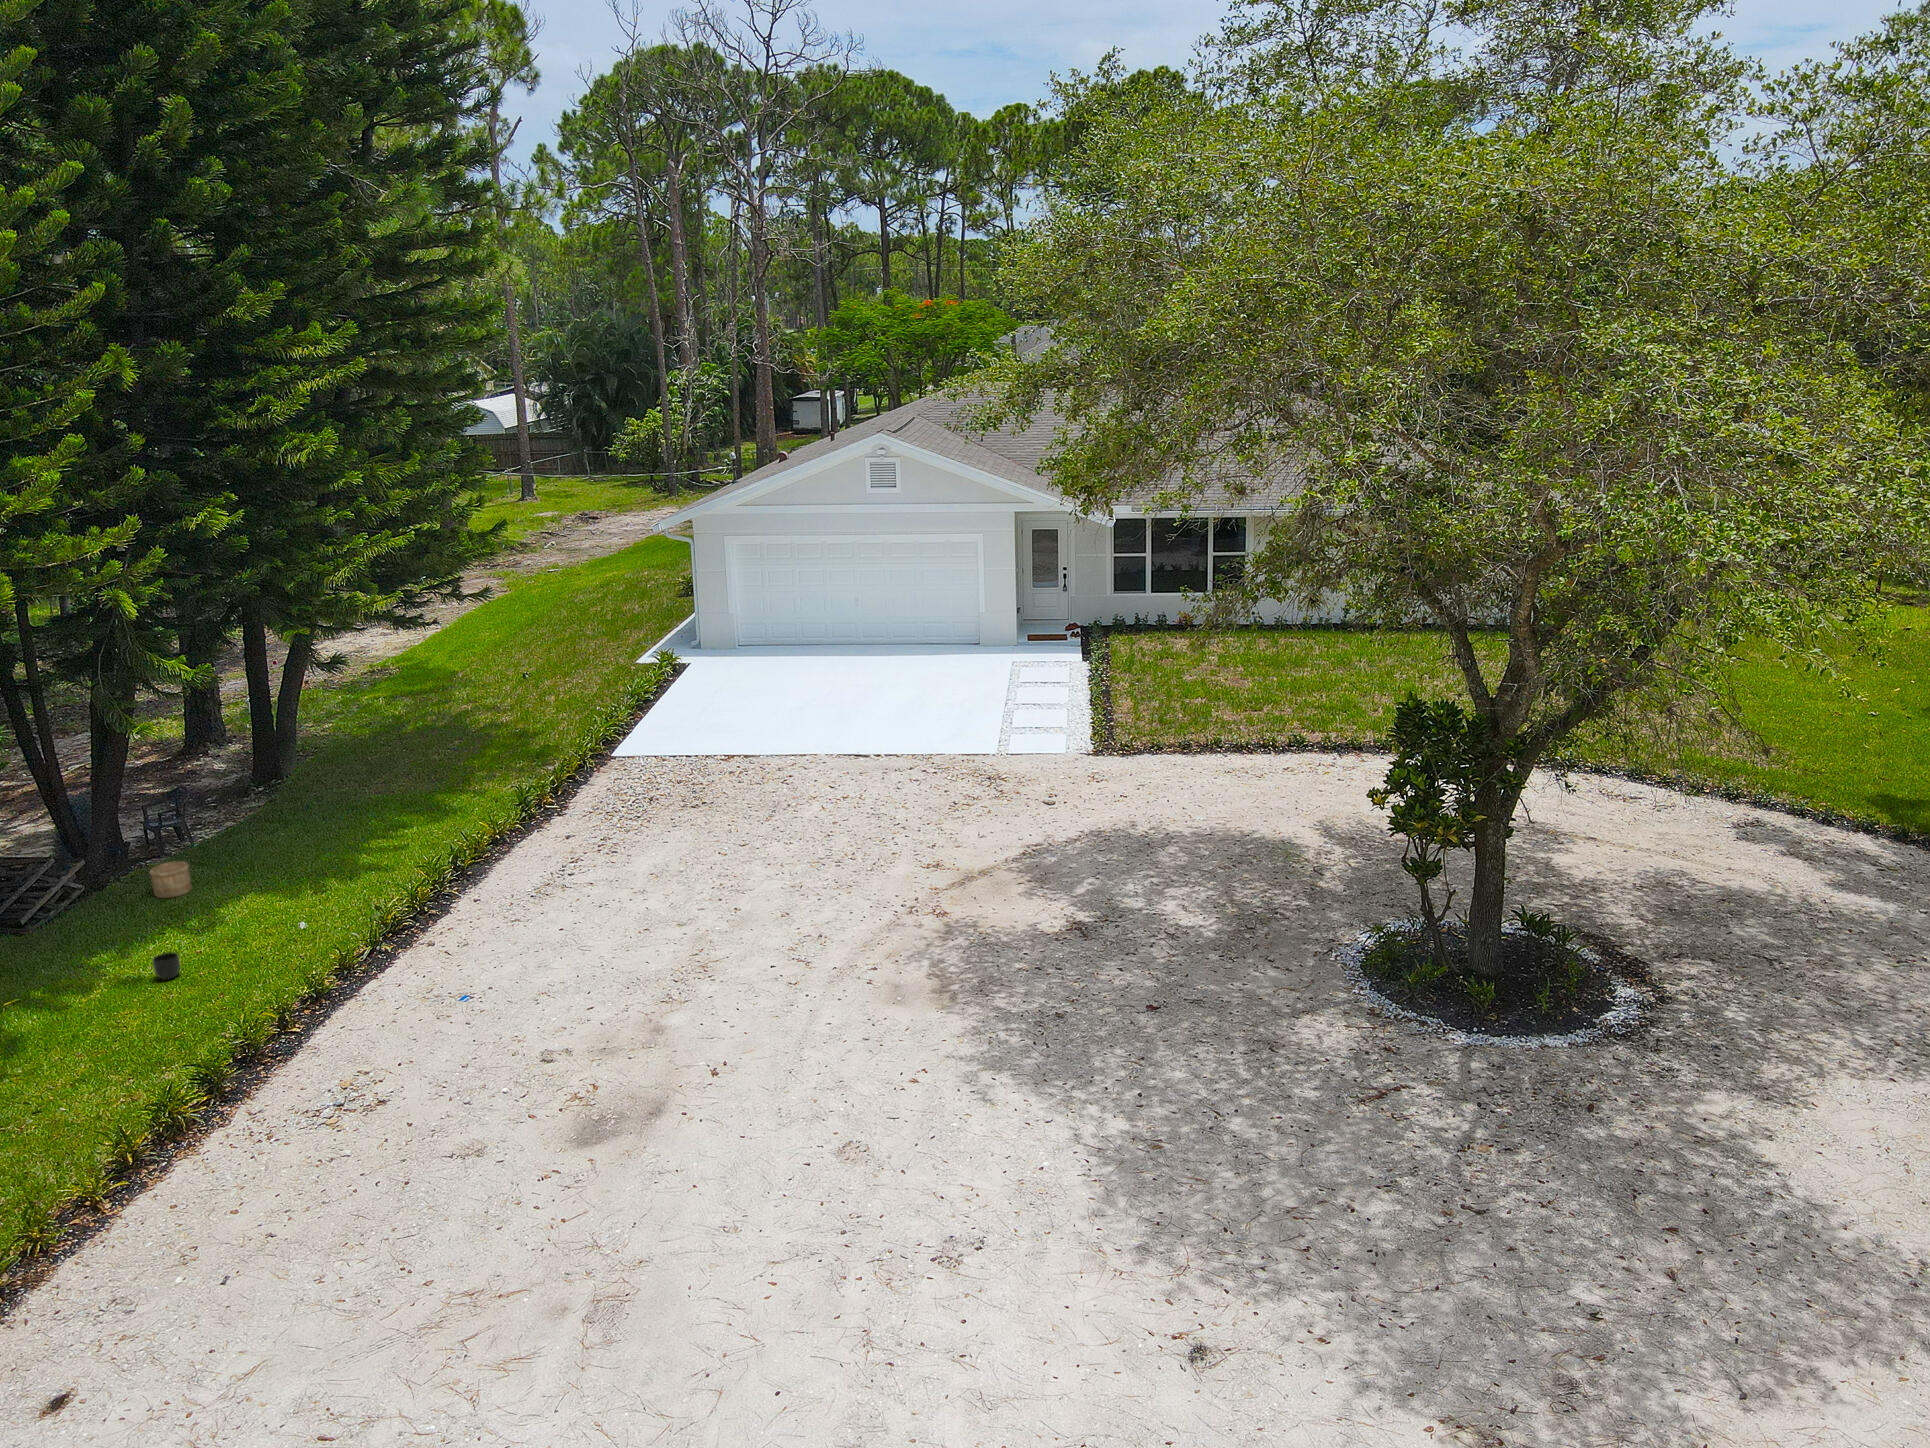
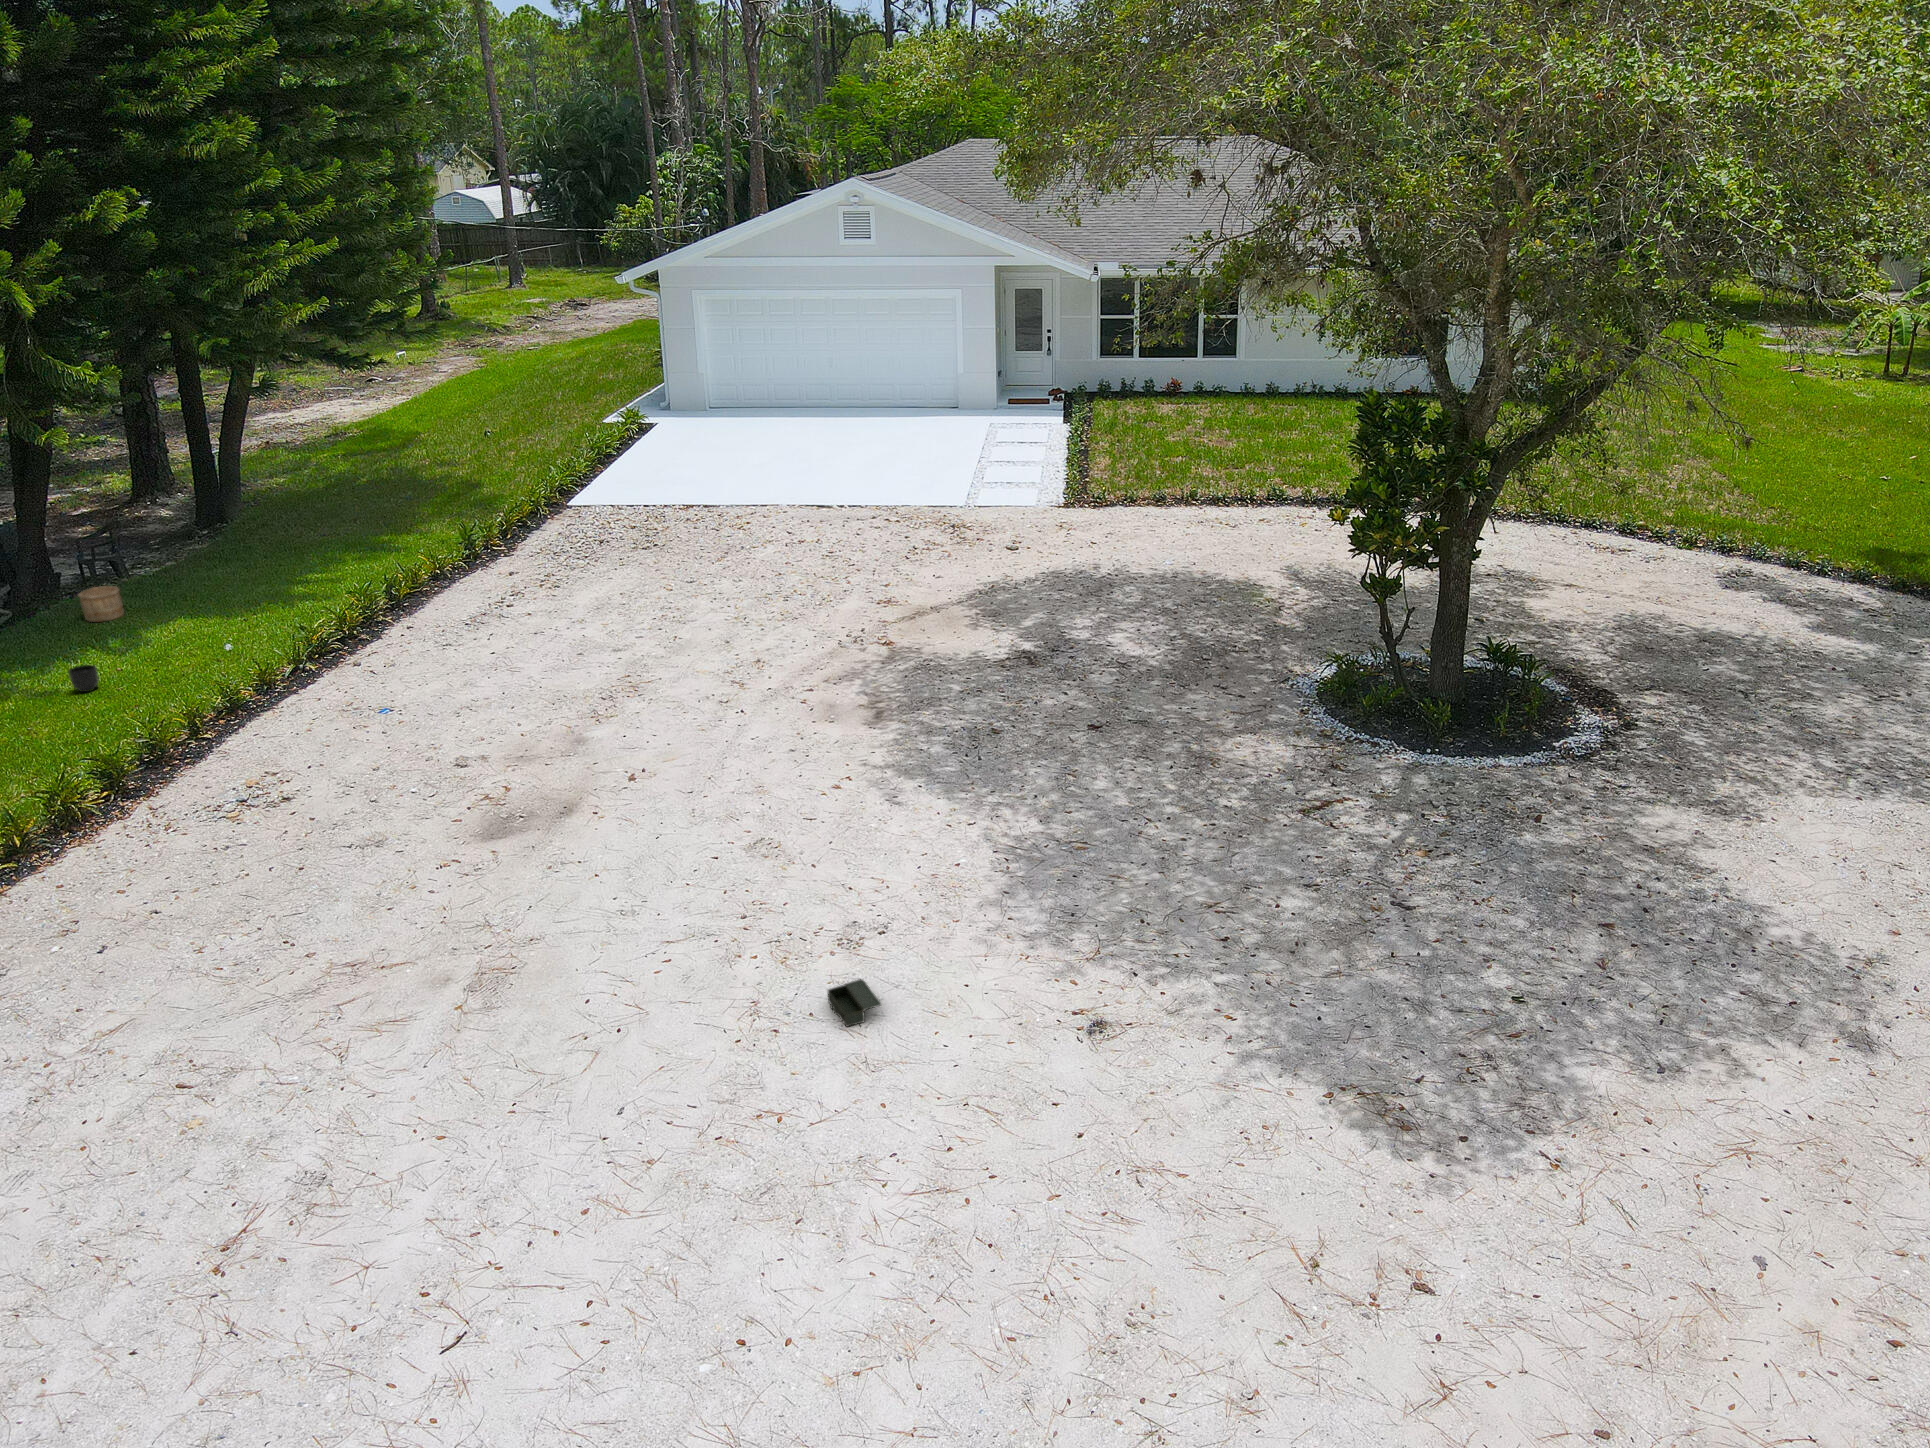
toolbox: none [936,1301,990,1354] -> present [828,979,881,1027]

